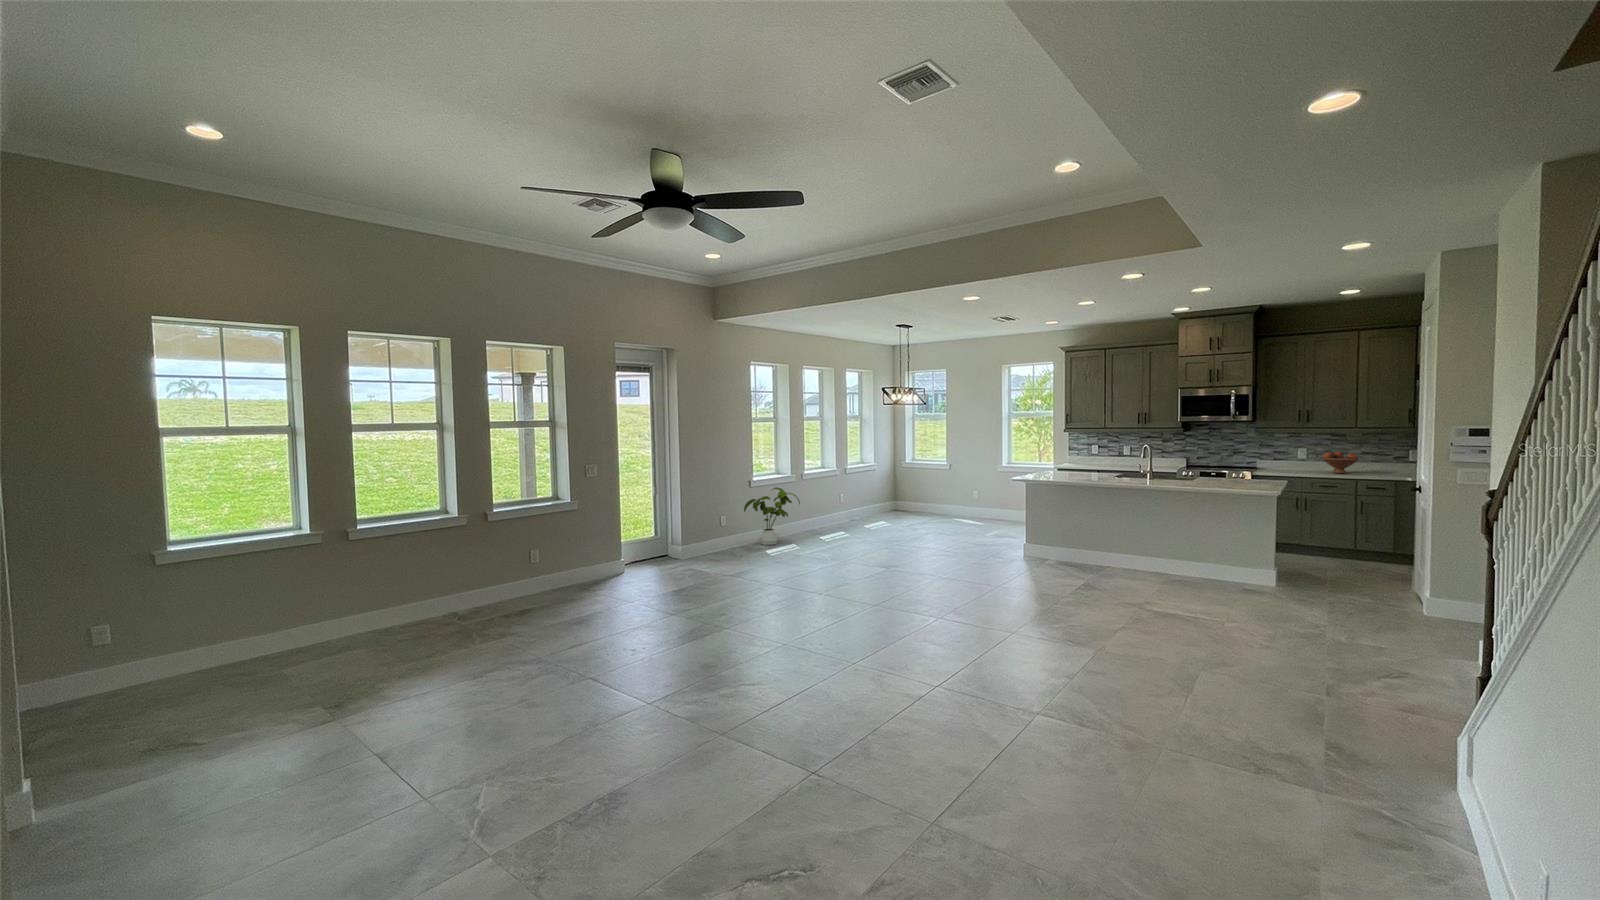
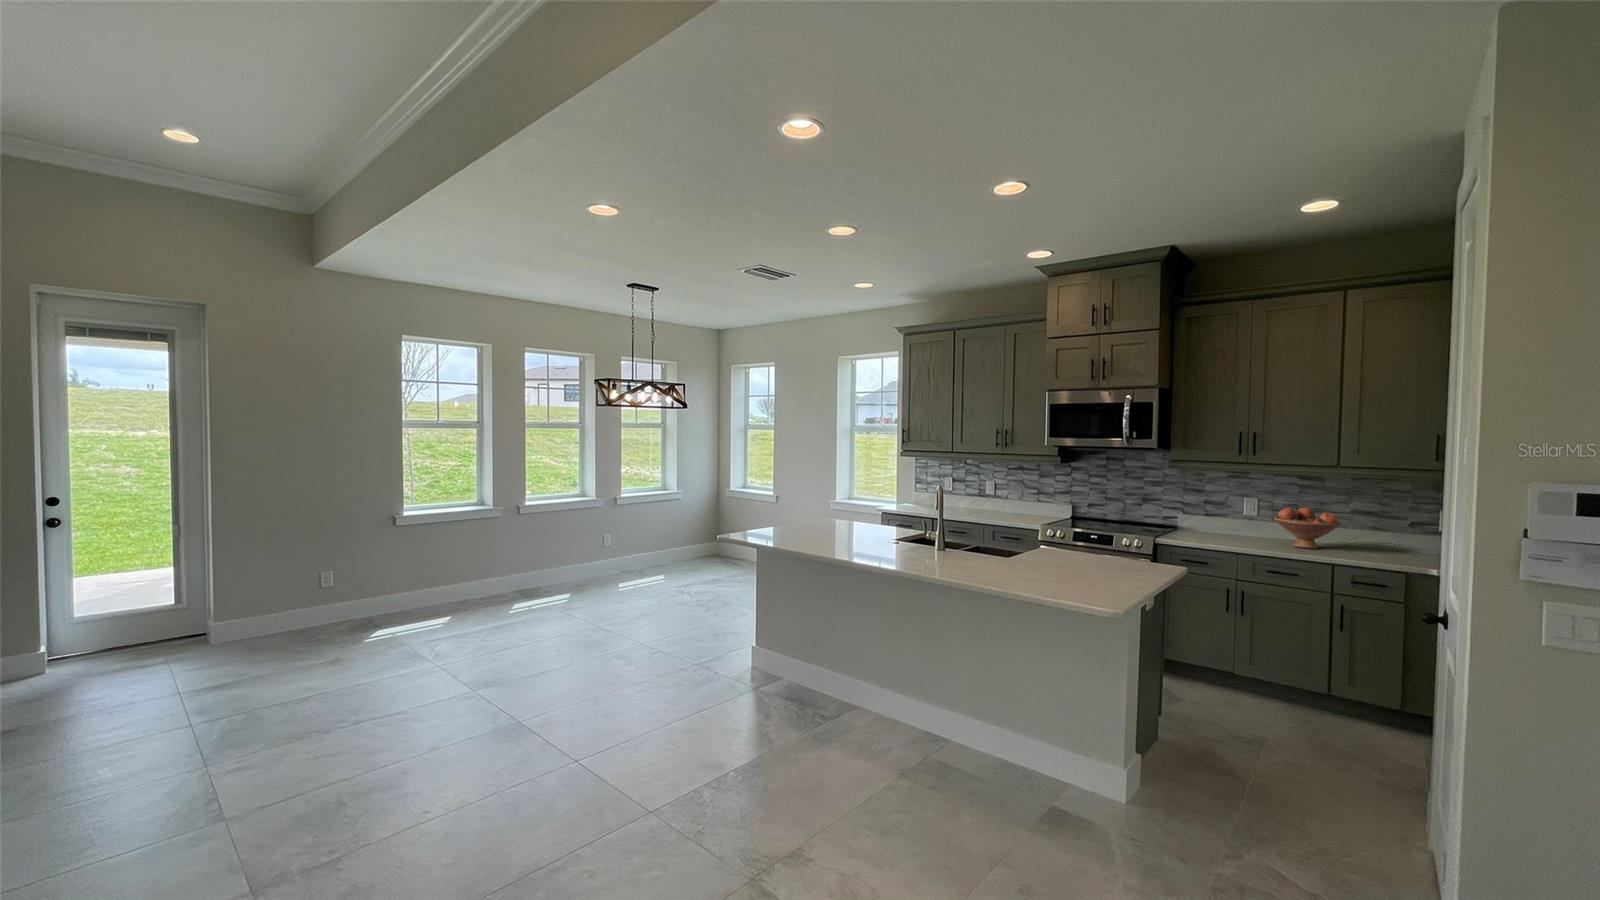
house plant: present [744,487,800,545] -> none [354,530,448,619]

